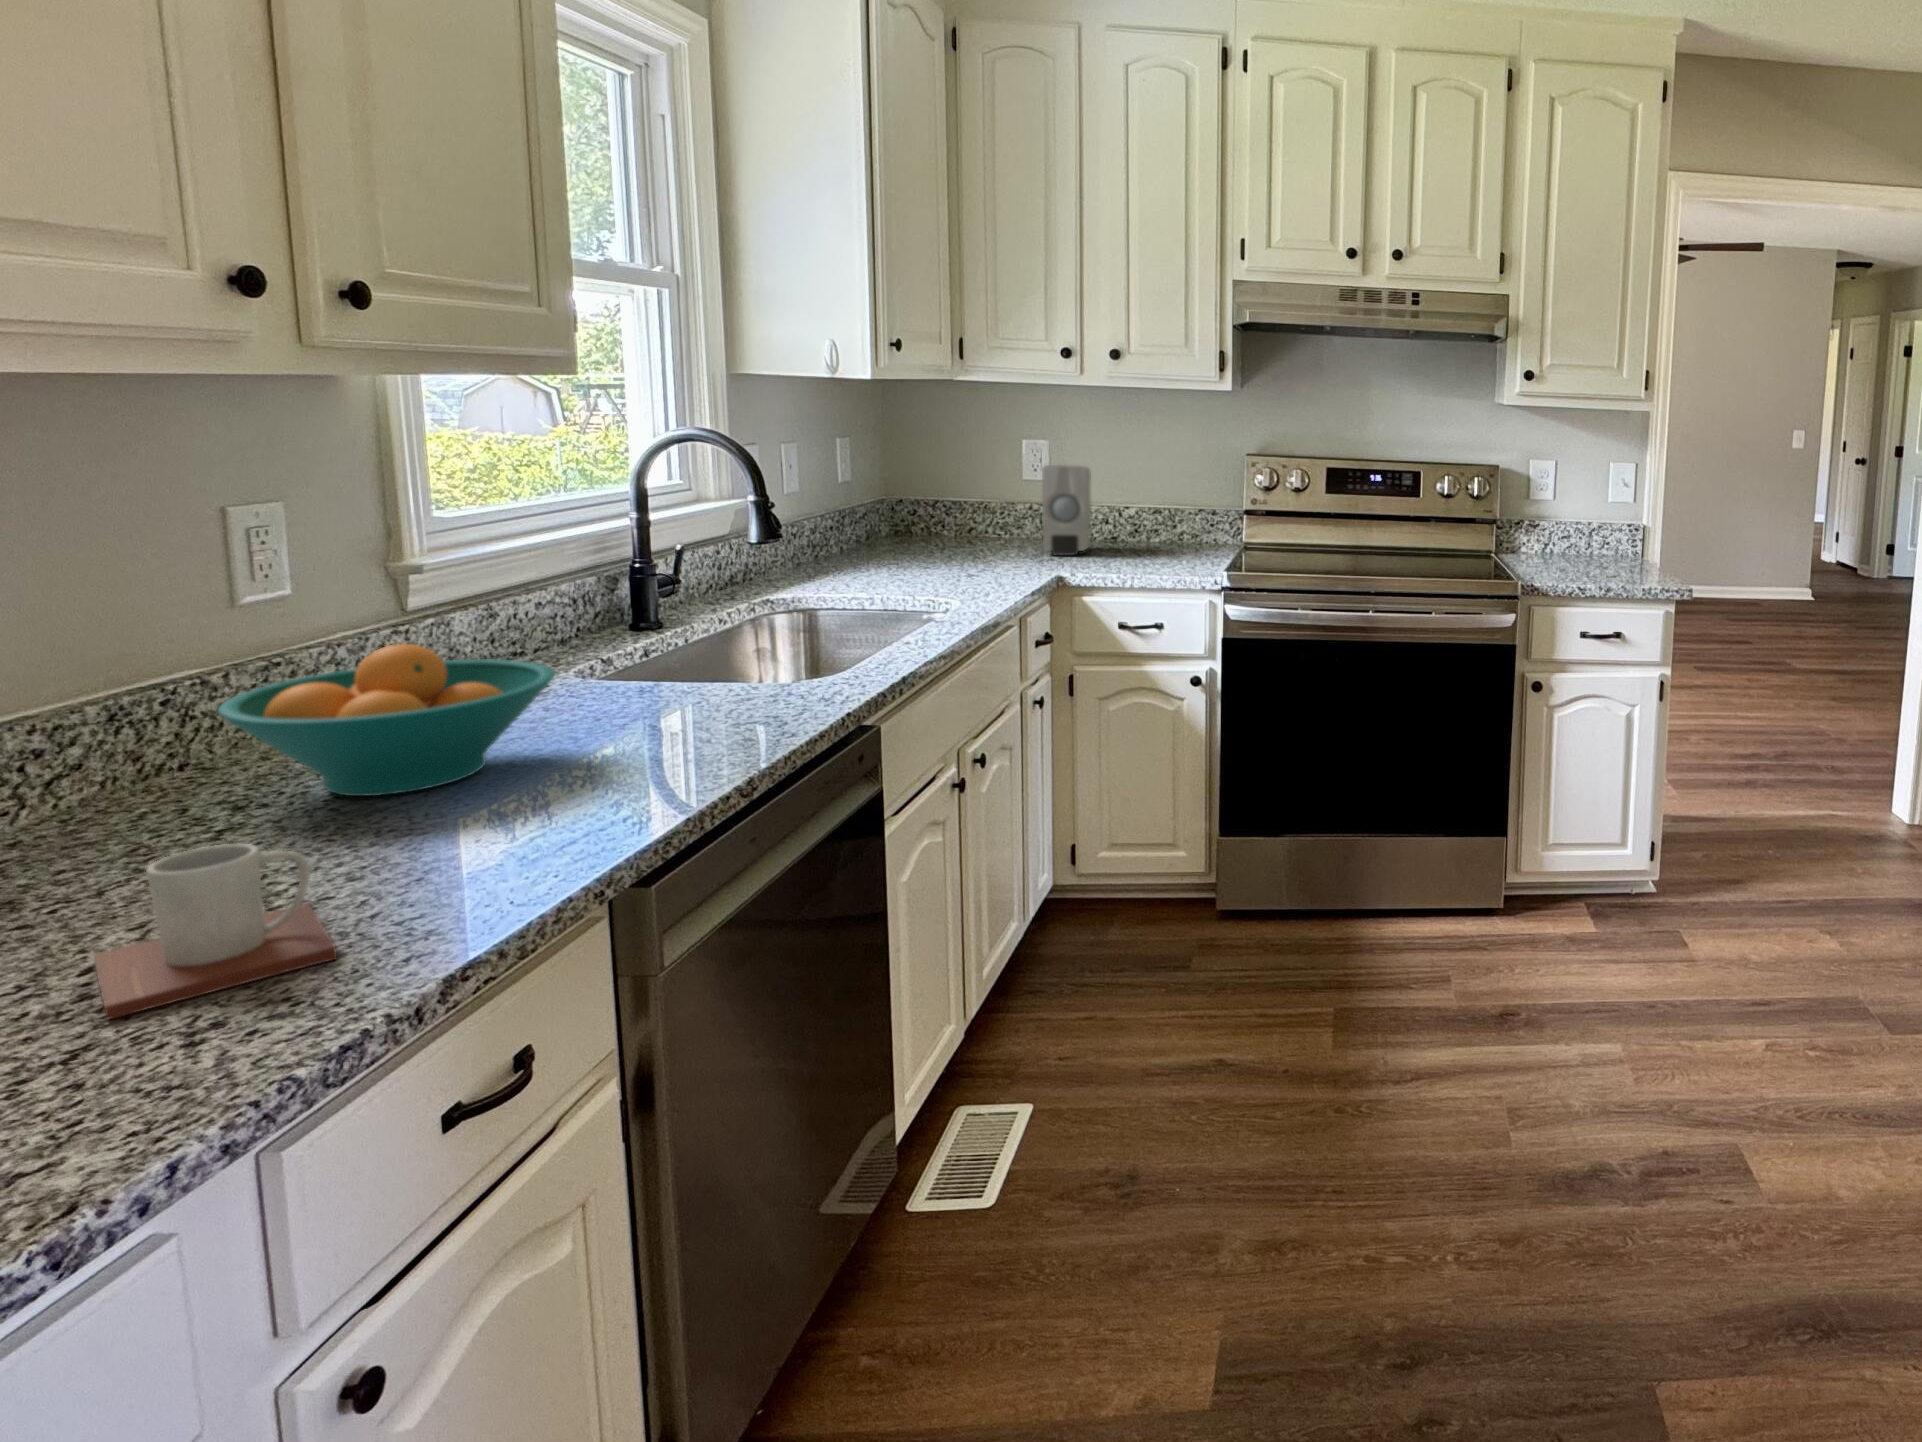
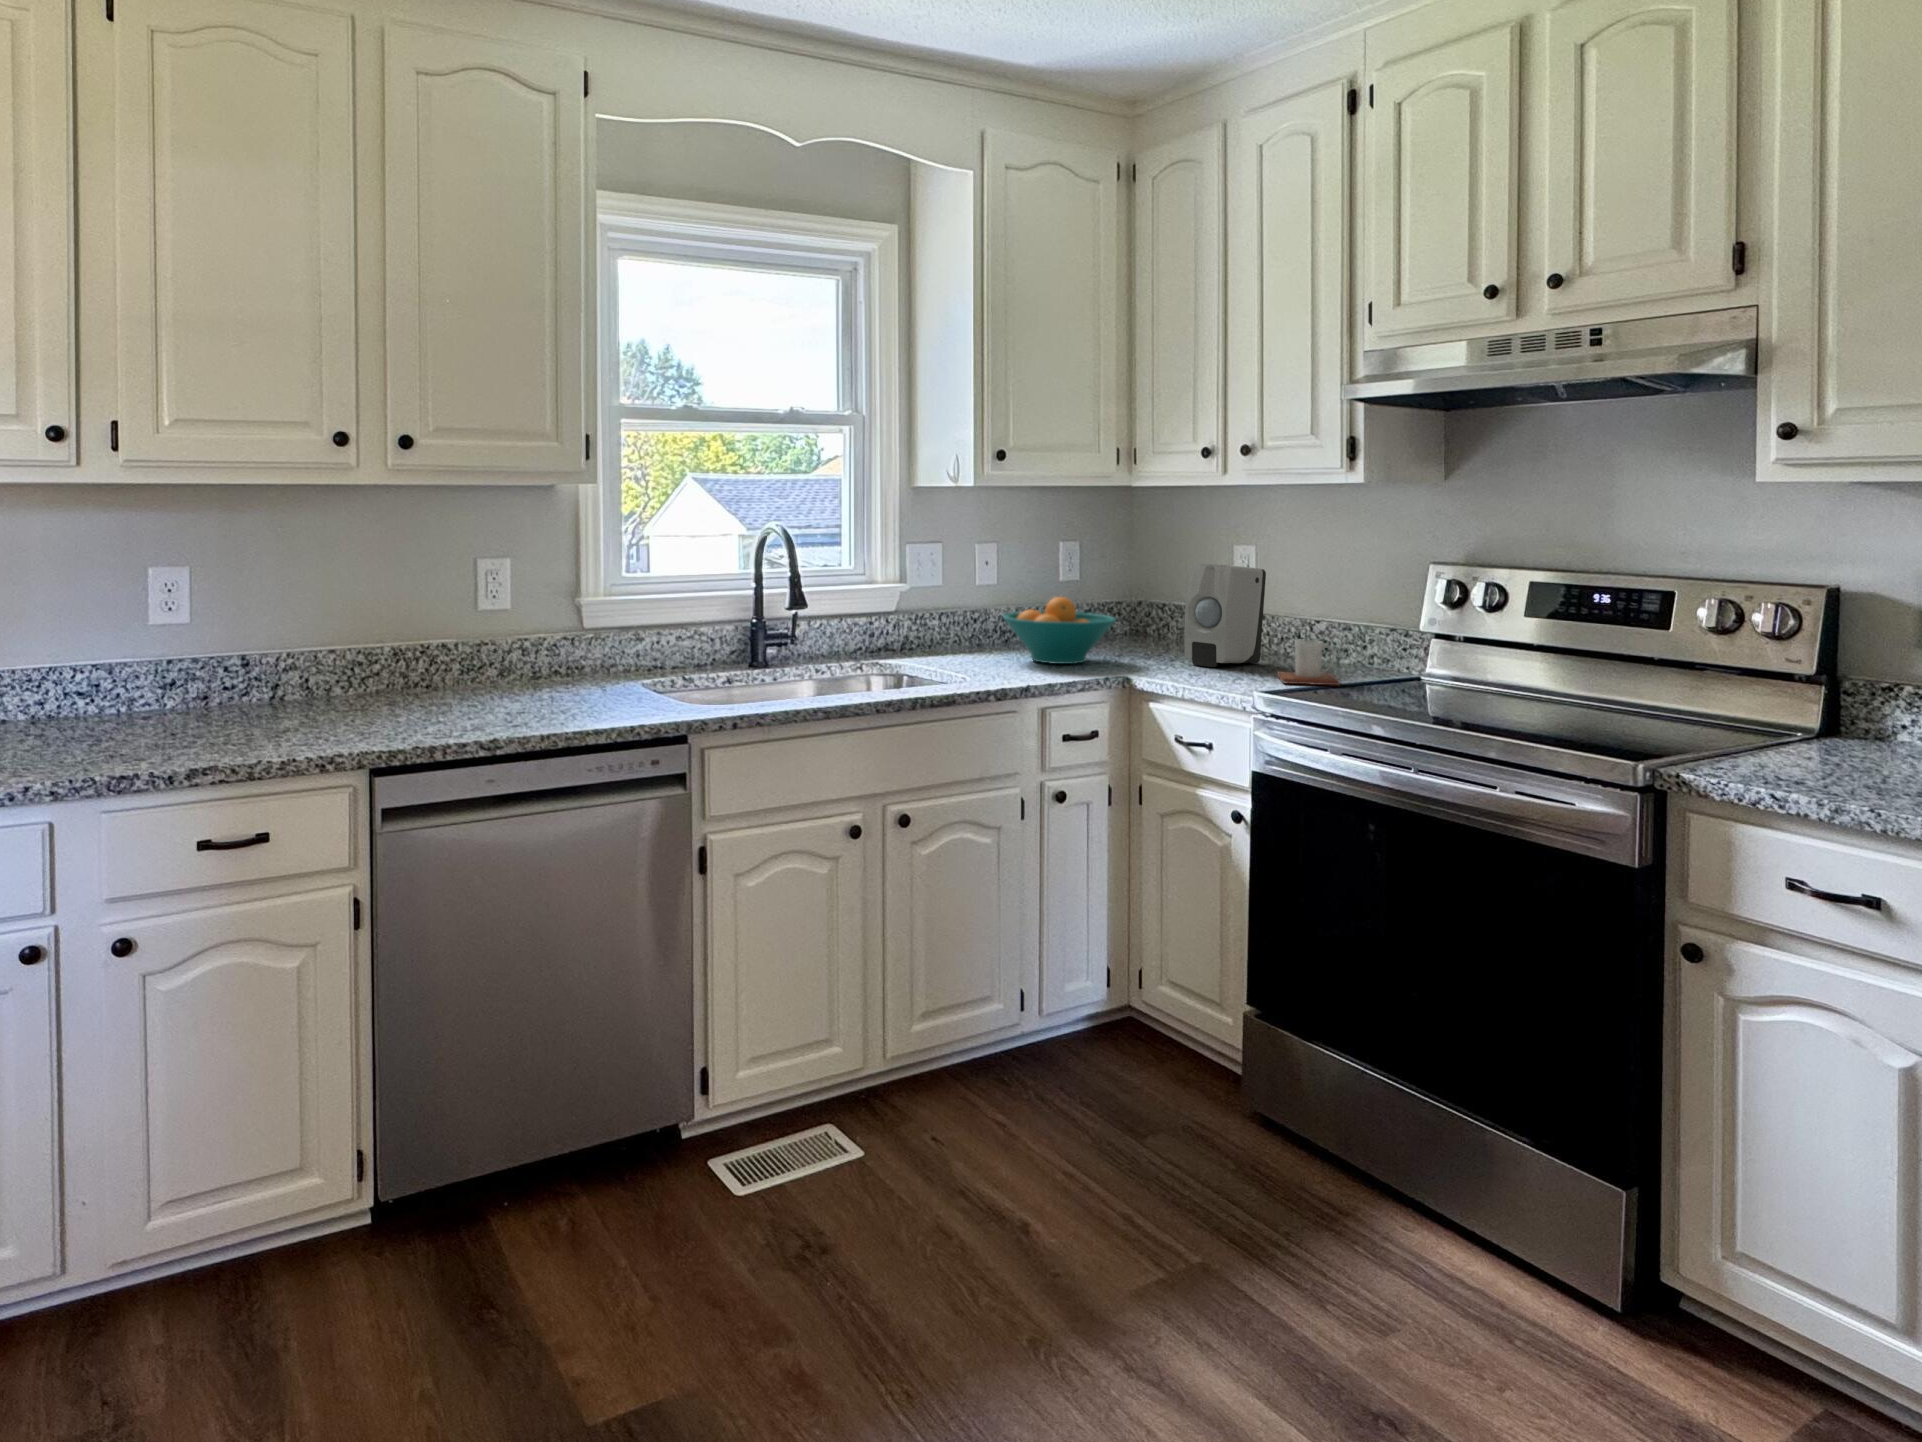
fruit bowl: present [218,644,555,796] -> present [1003,597,1116,664]
mug: present [94,844,337,1019] -> present [1277,640,1340,686]

